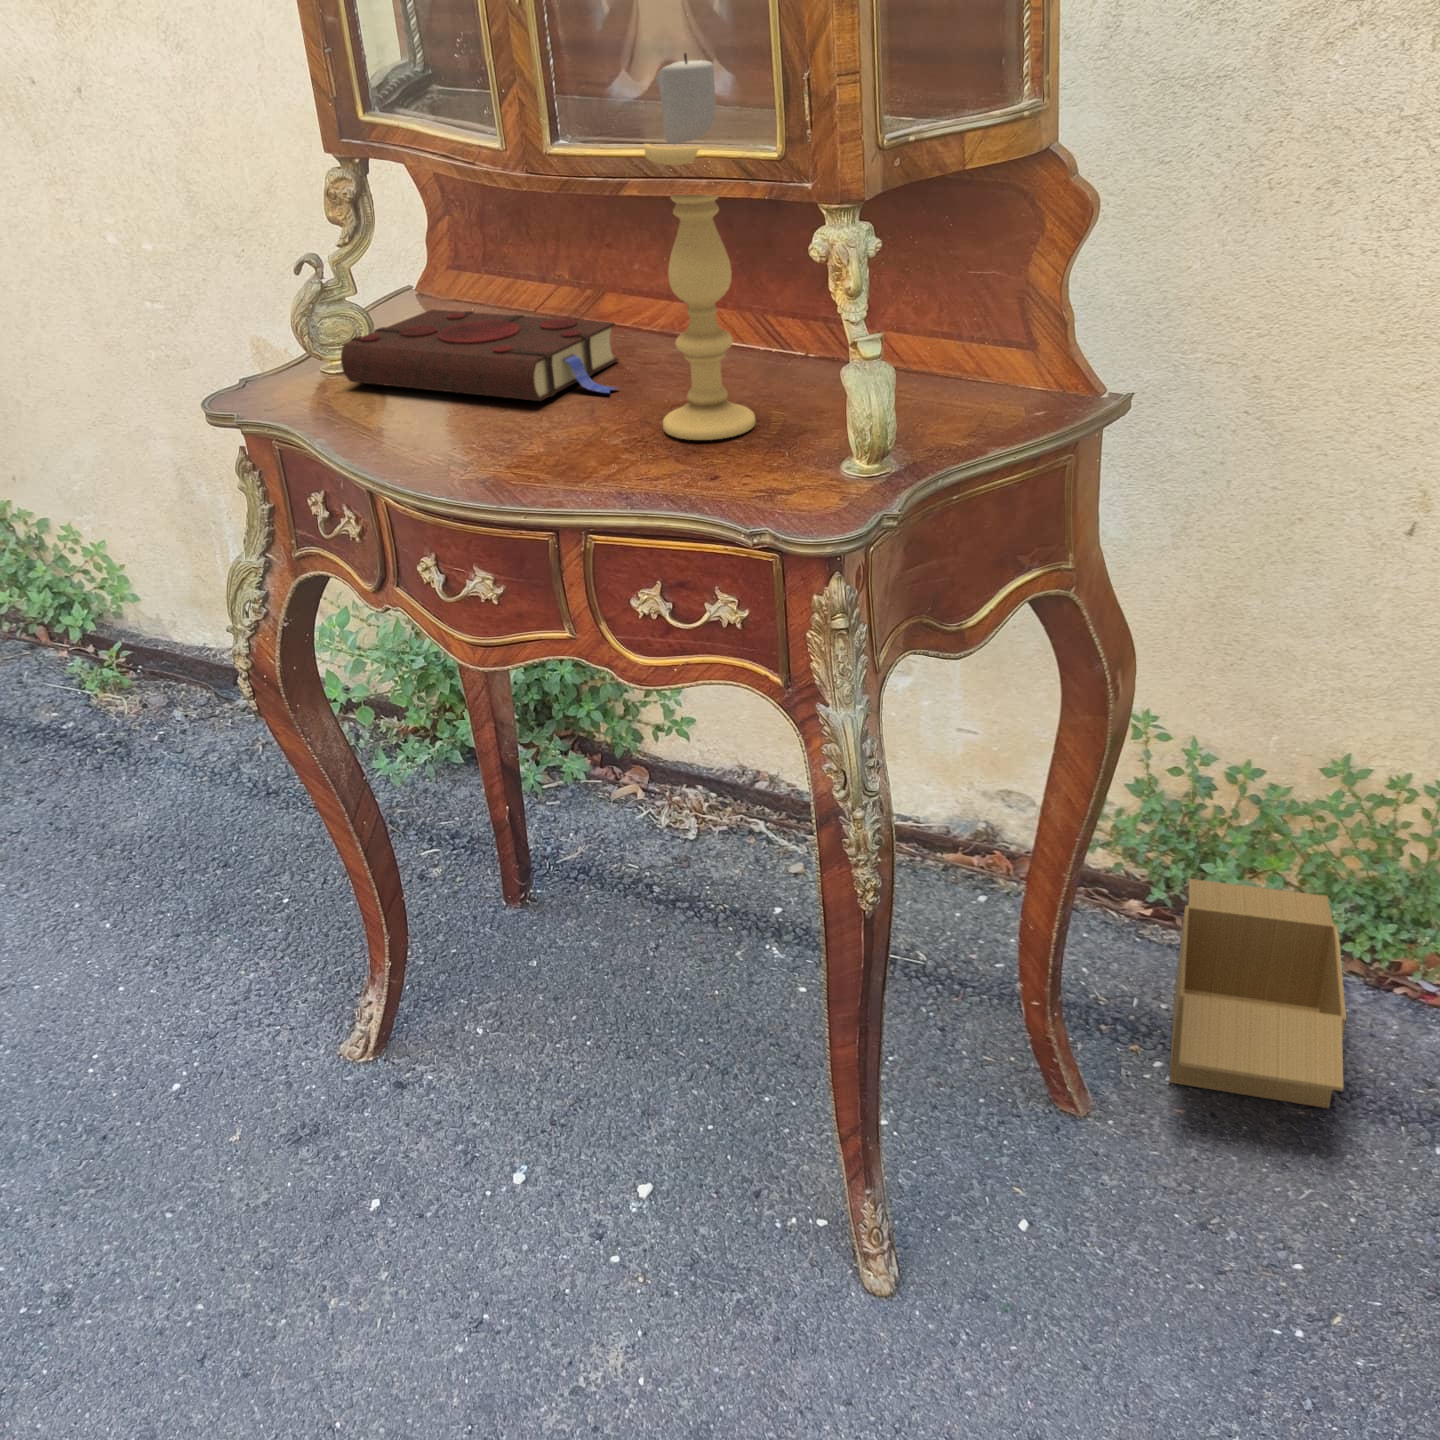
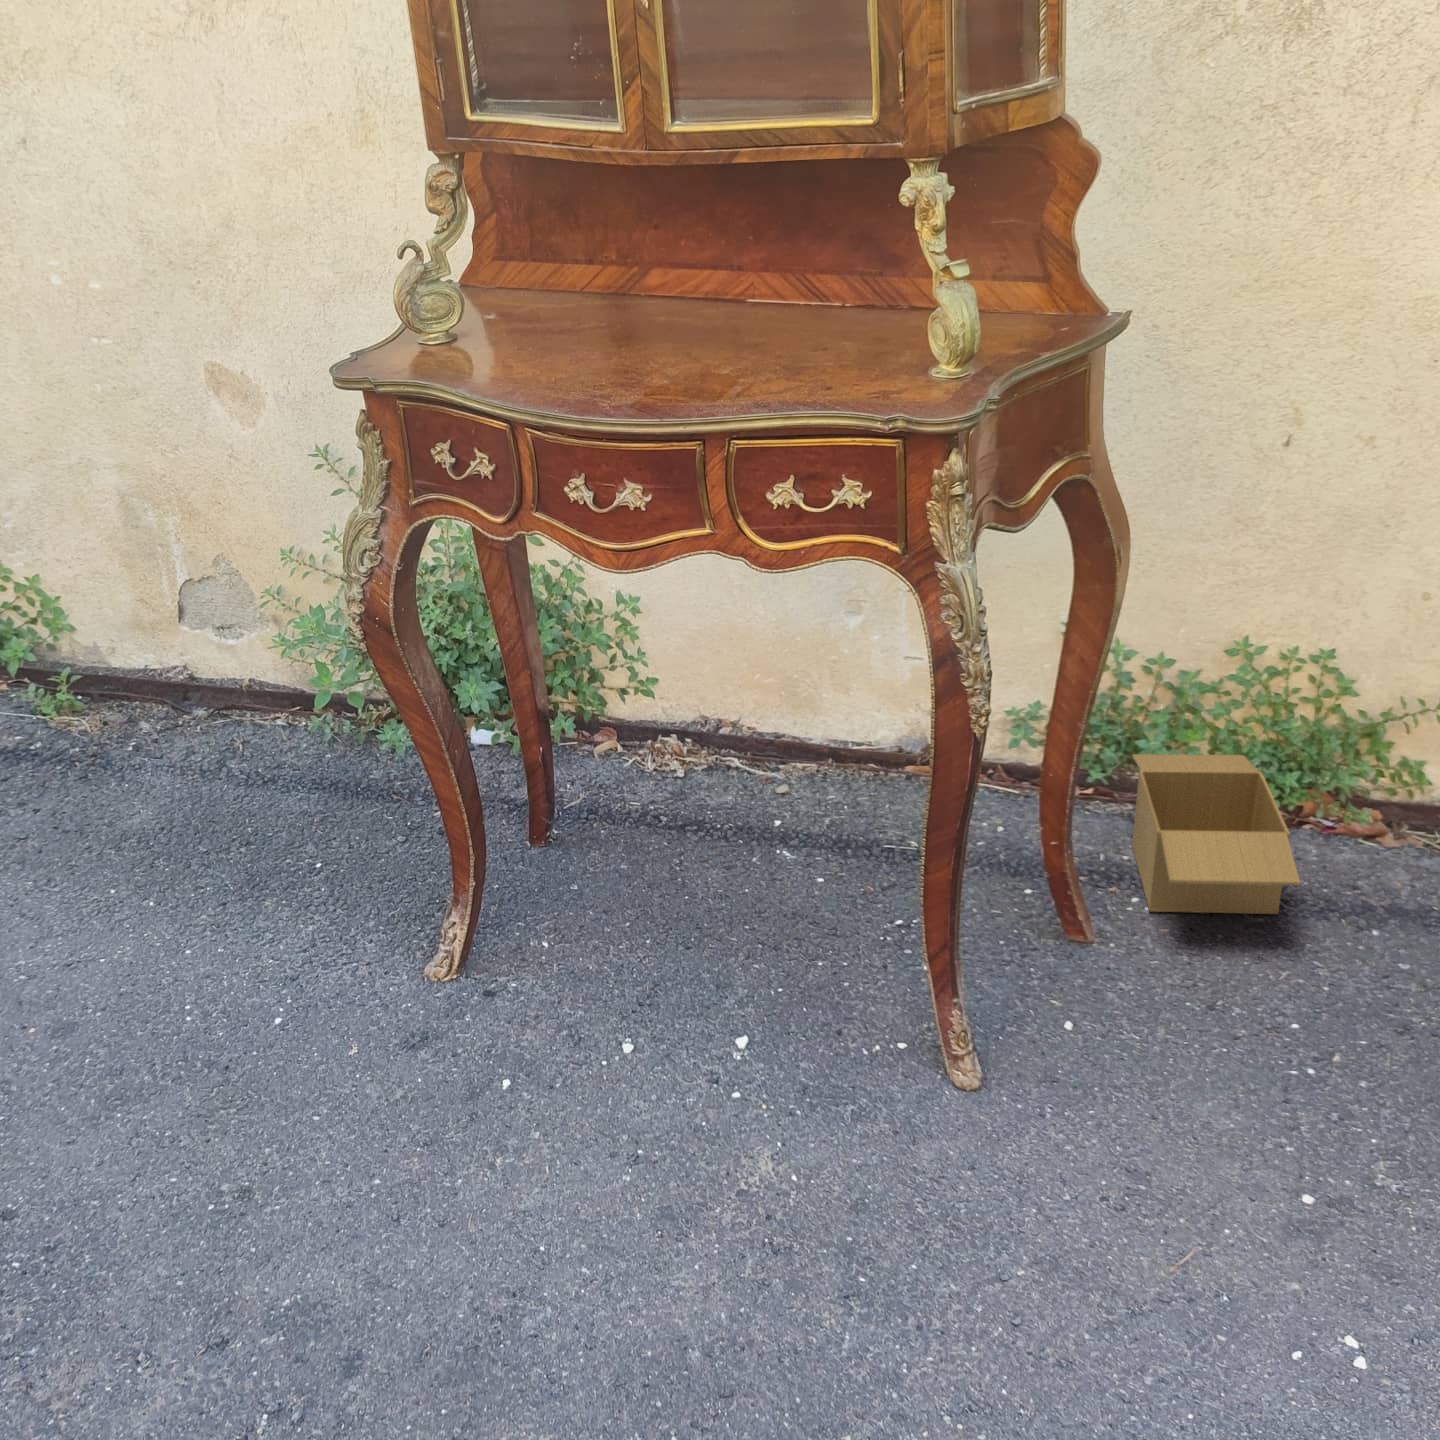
candle holder: present [644,53,756,440] -> none [756,52,838,368]
book: present [341,309,618,401] -> none [451,289,702,350]

